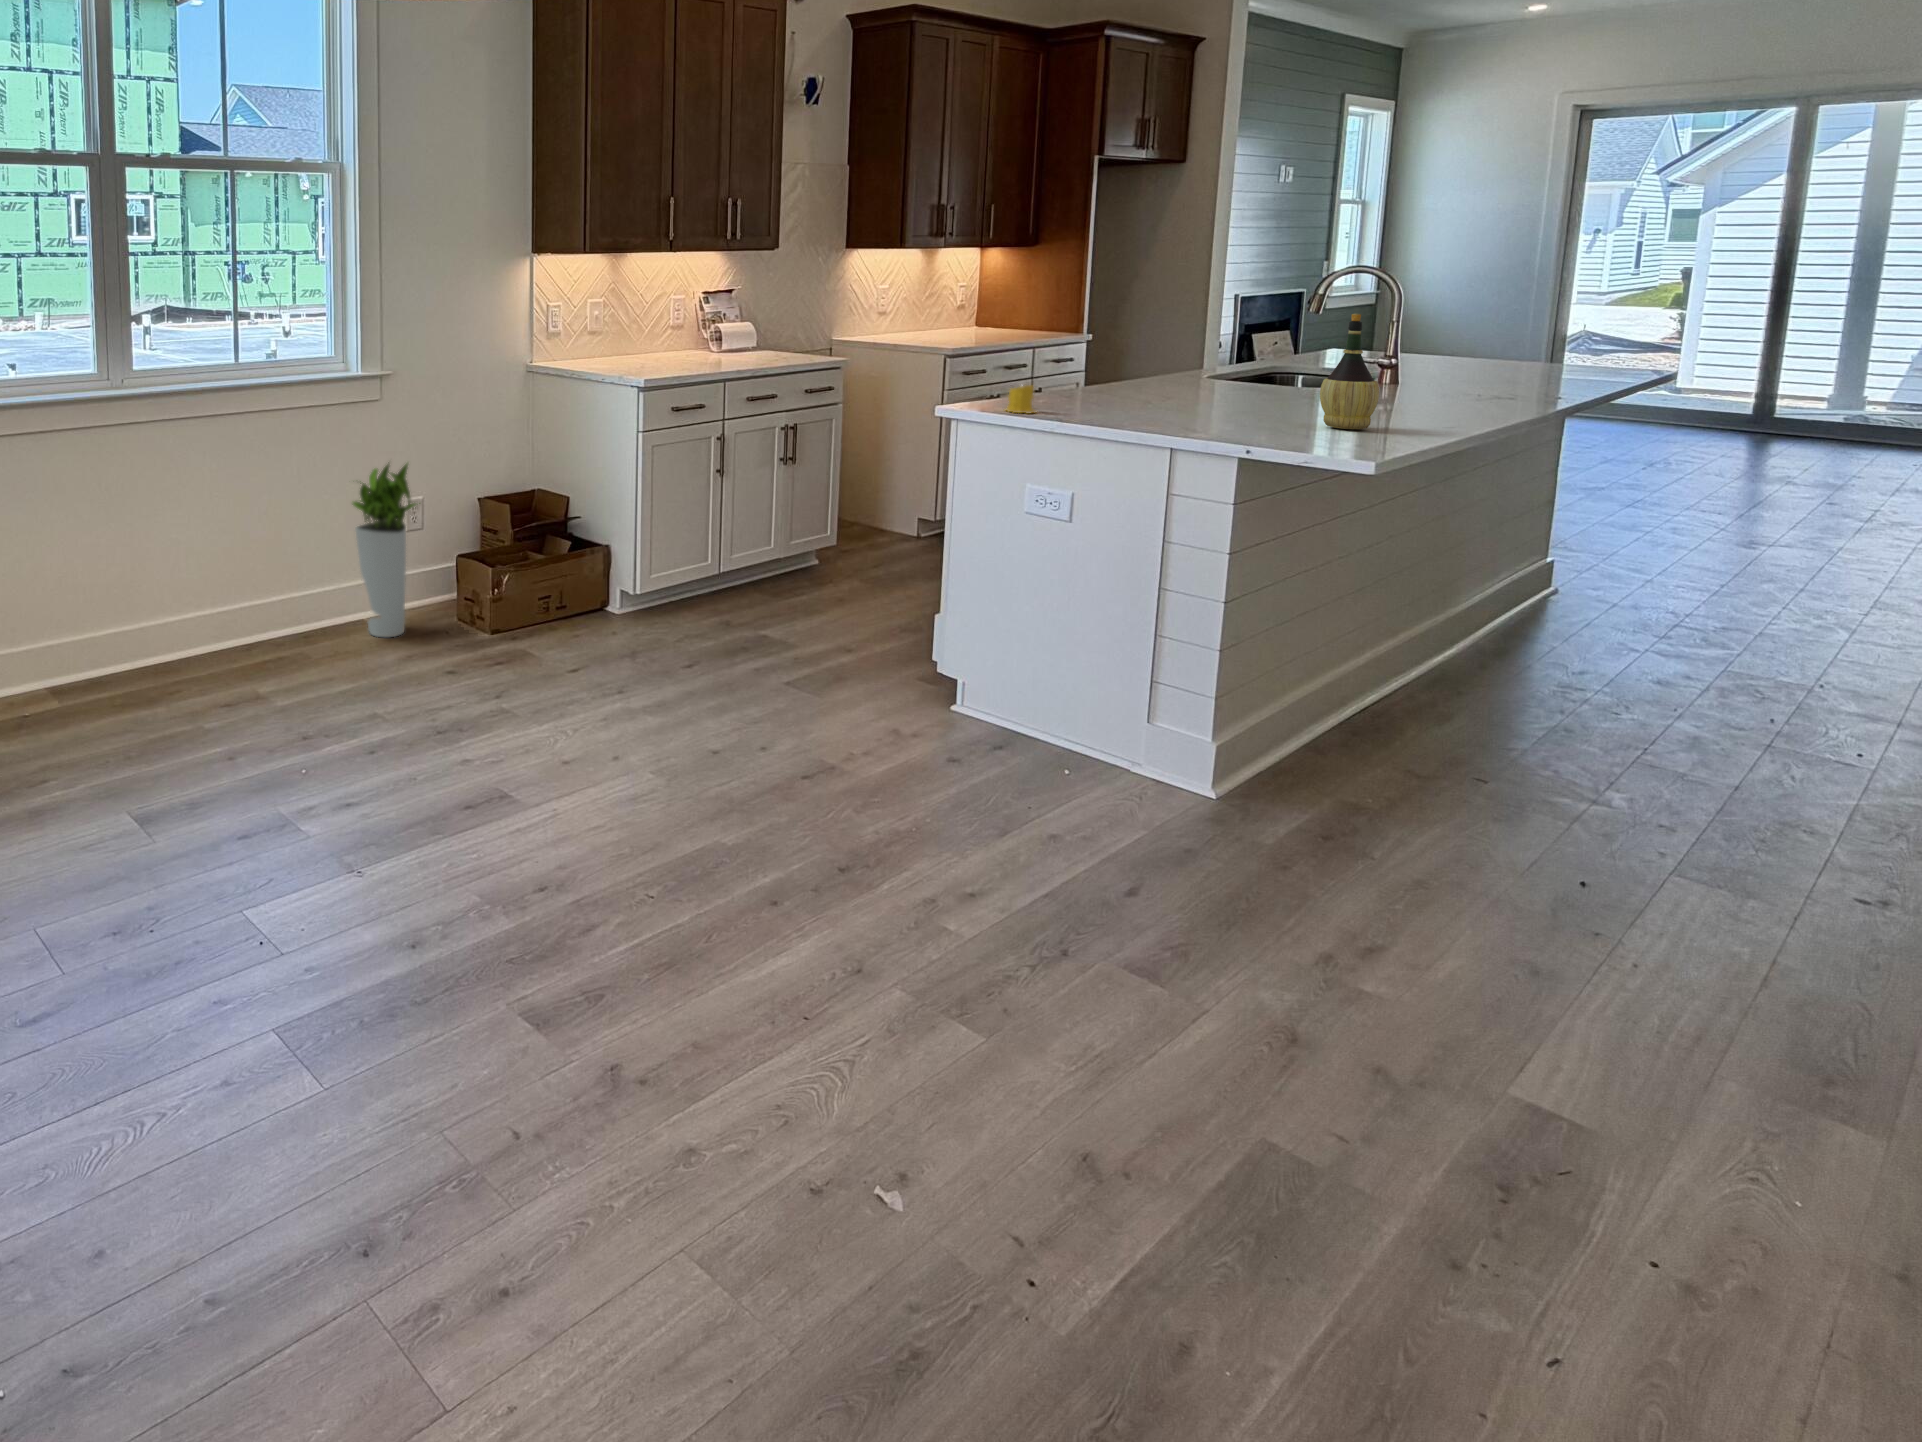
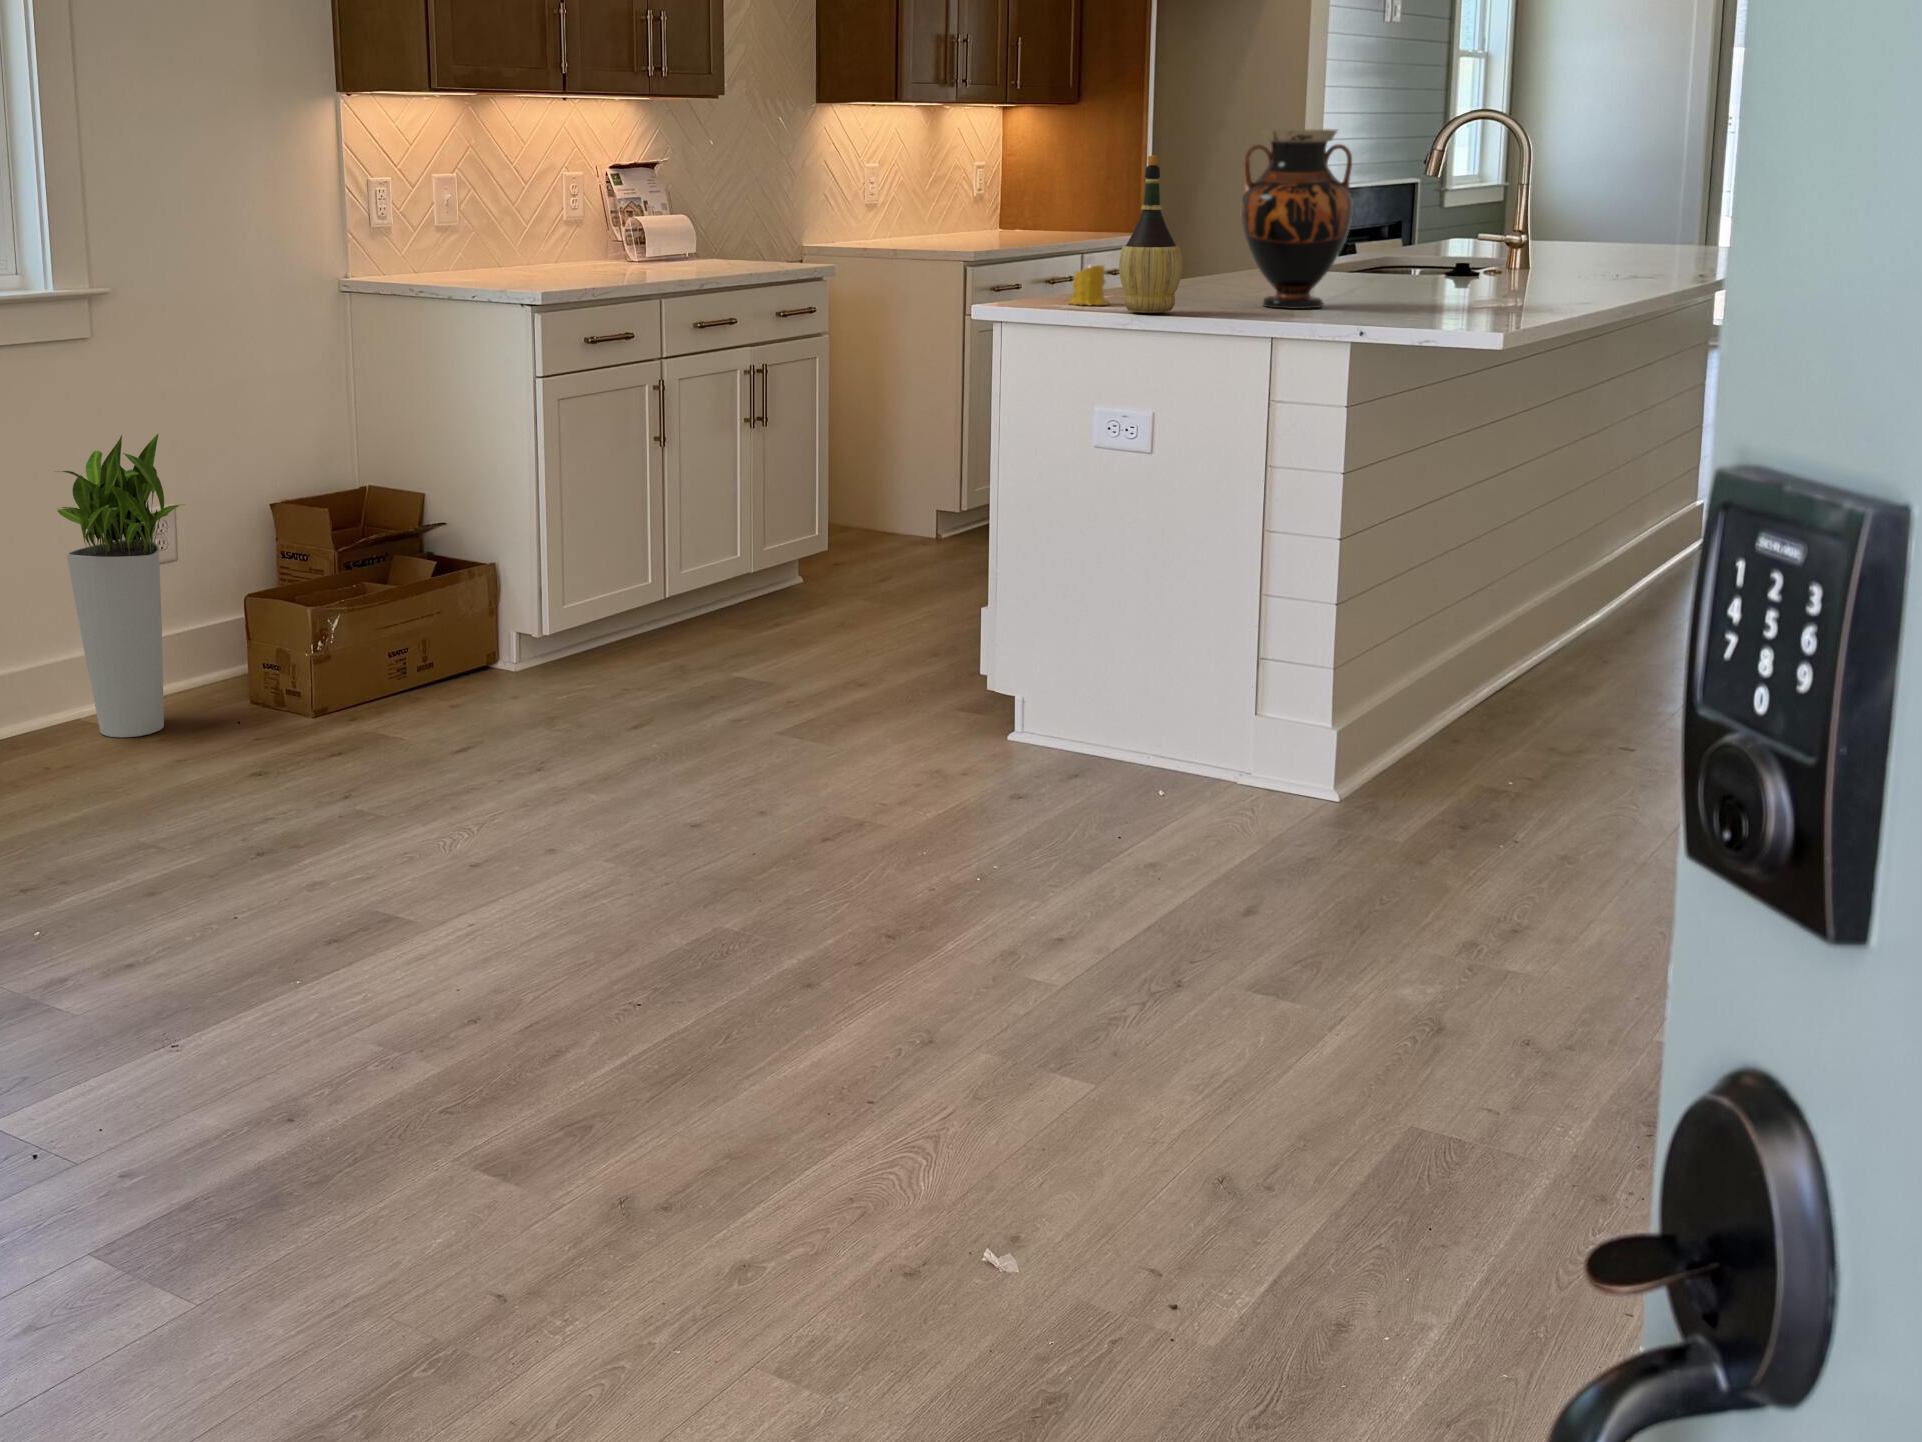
vase: none [1146,290,1243,423] -> present [1241,129,1353,309]
wine bottle: present [1320,314,1379,429] -> present [1119,155,1182,313]

